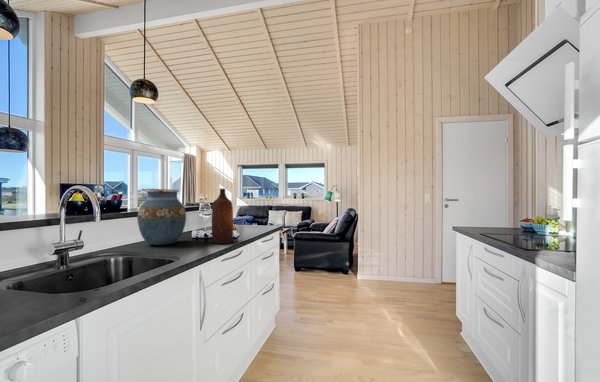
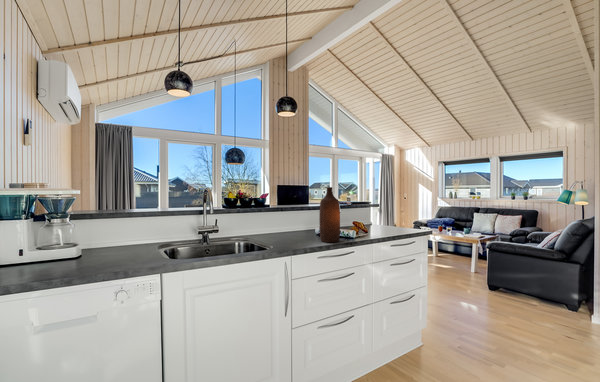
vase: present [137,189,186,245] -> none [265,188,304,237]

